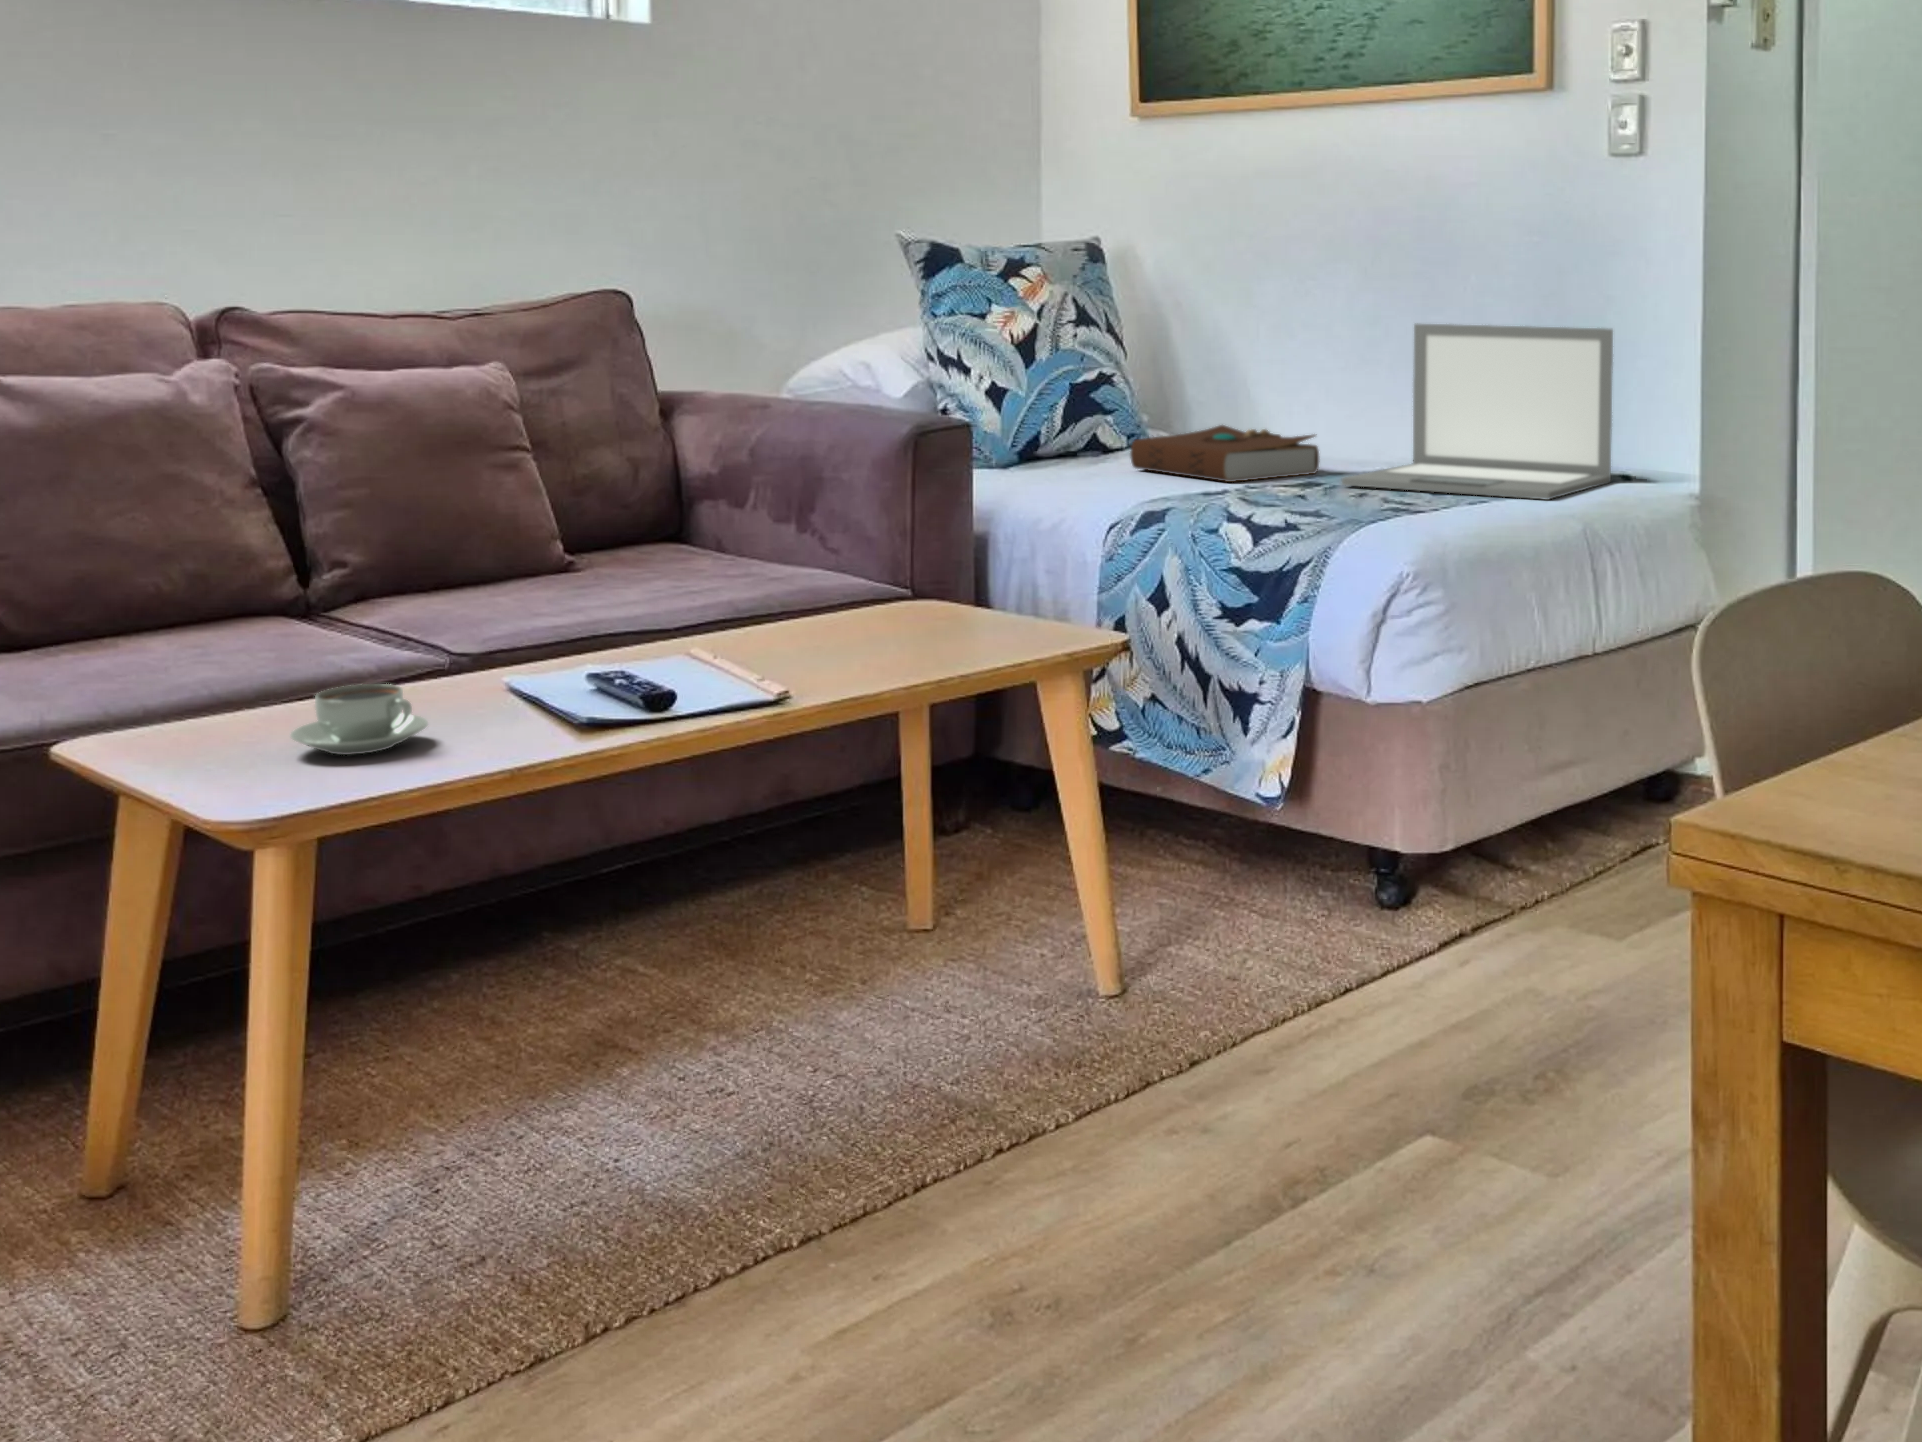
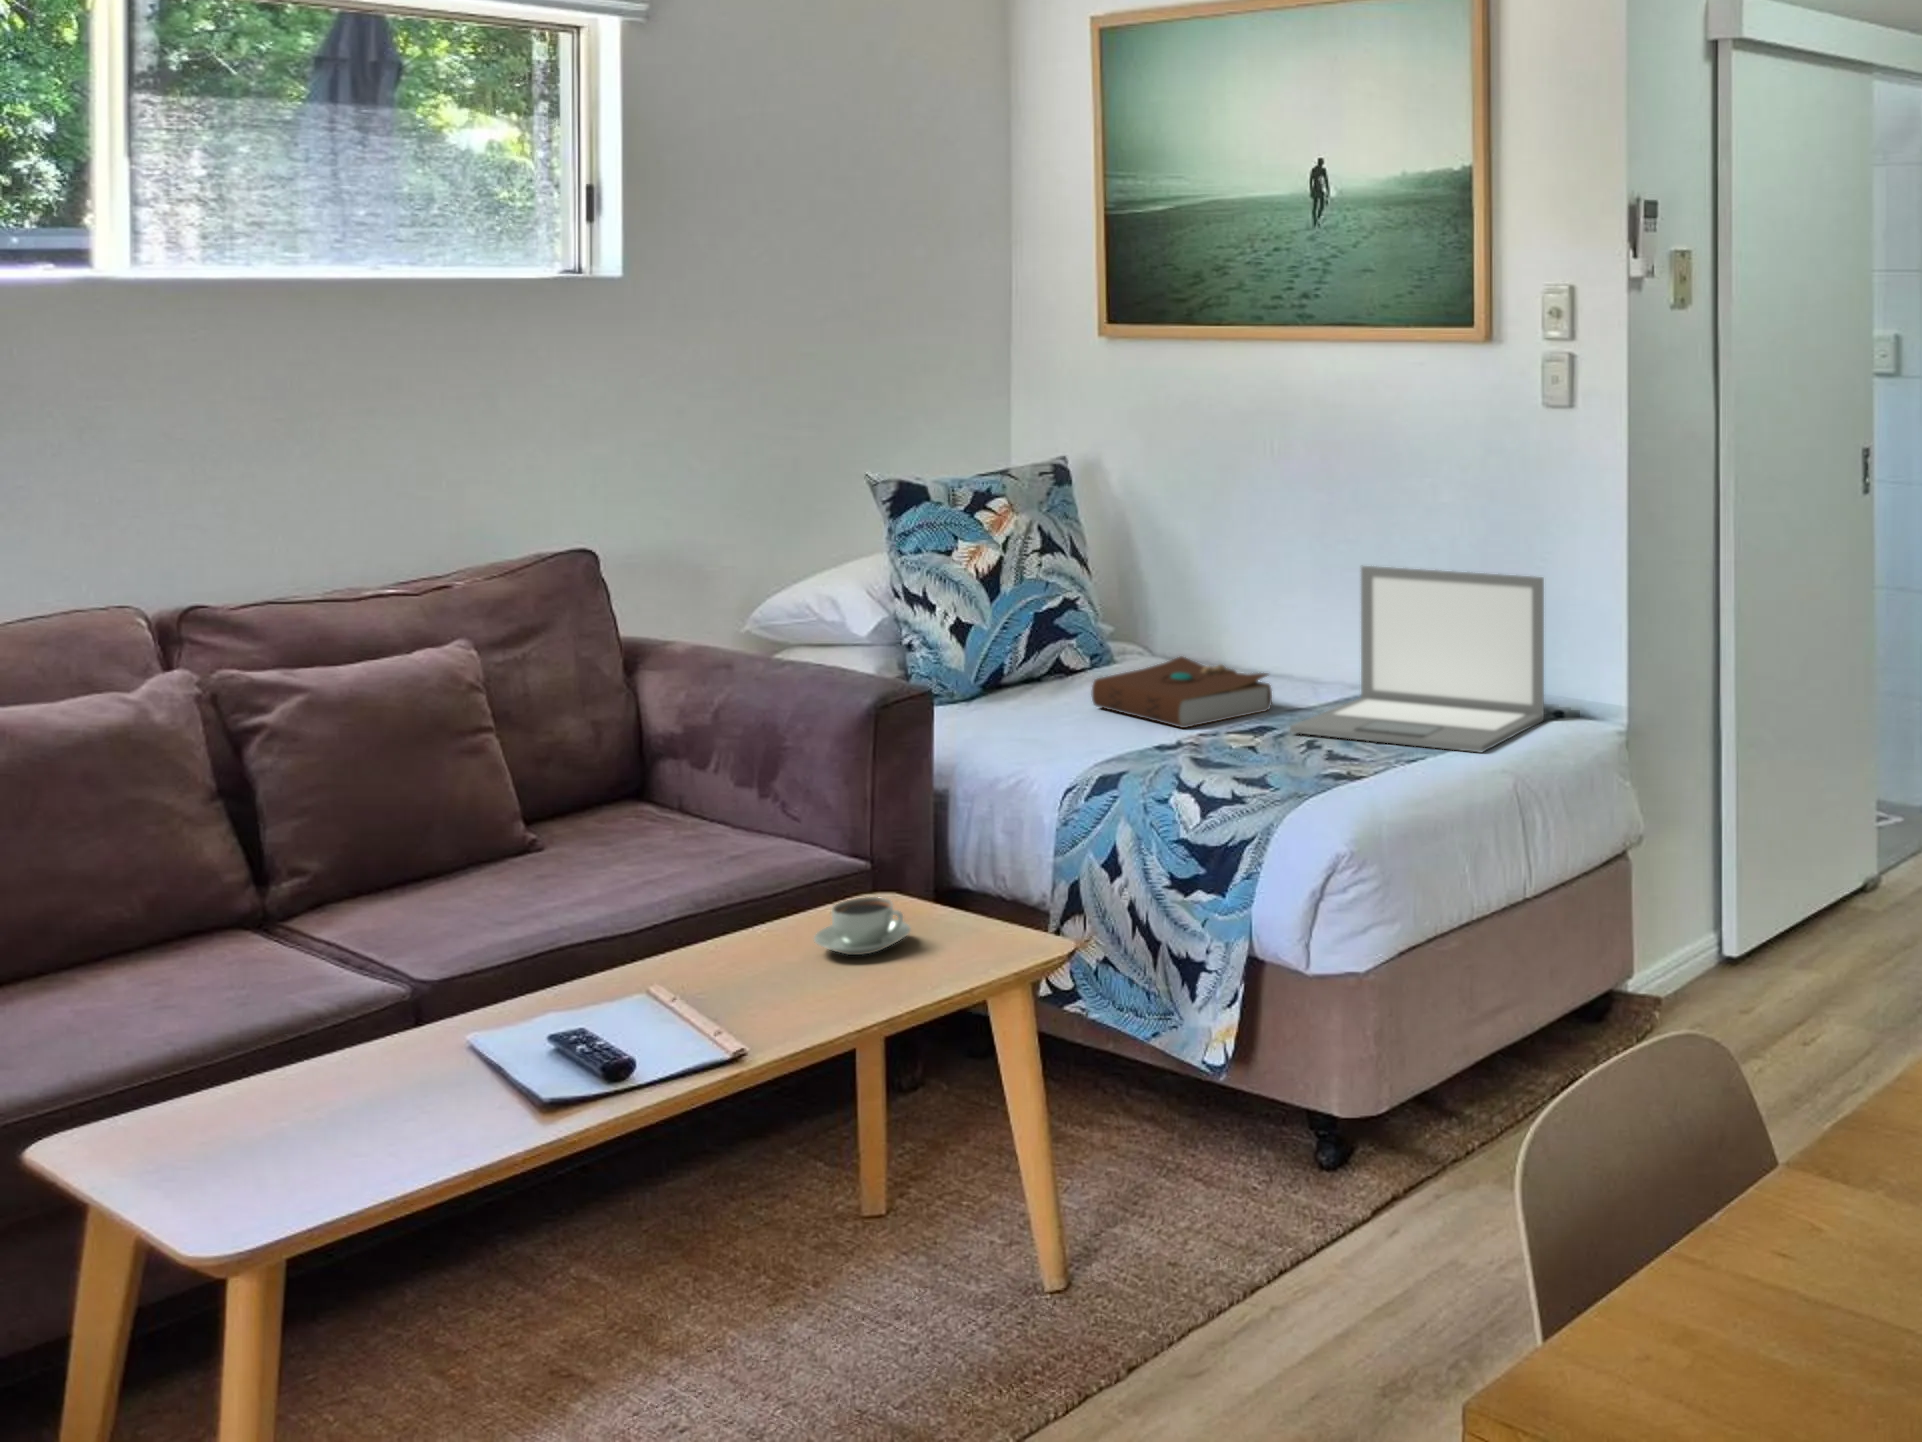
coffee cup: present [291,684,428,755] -> present [814,897,910,955]

